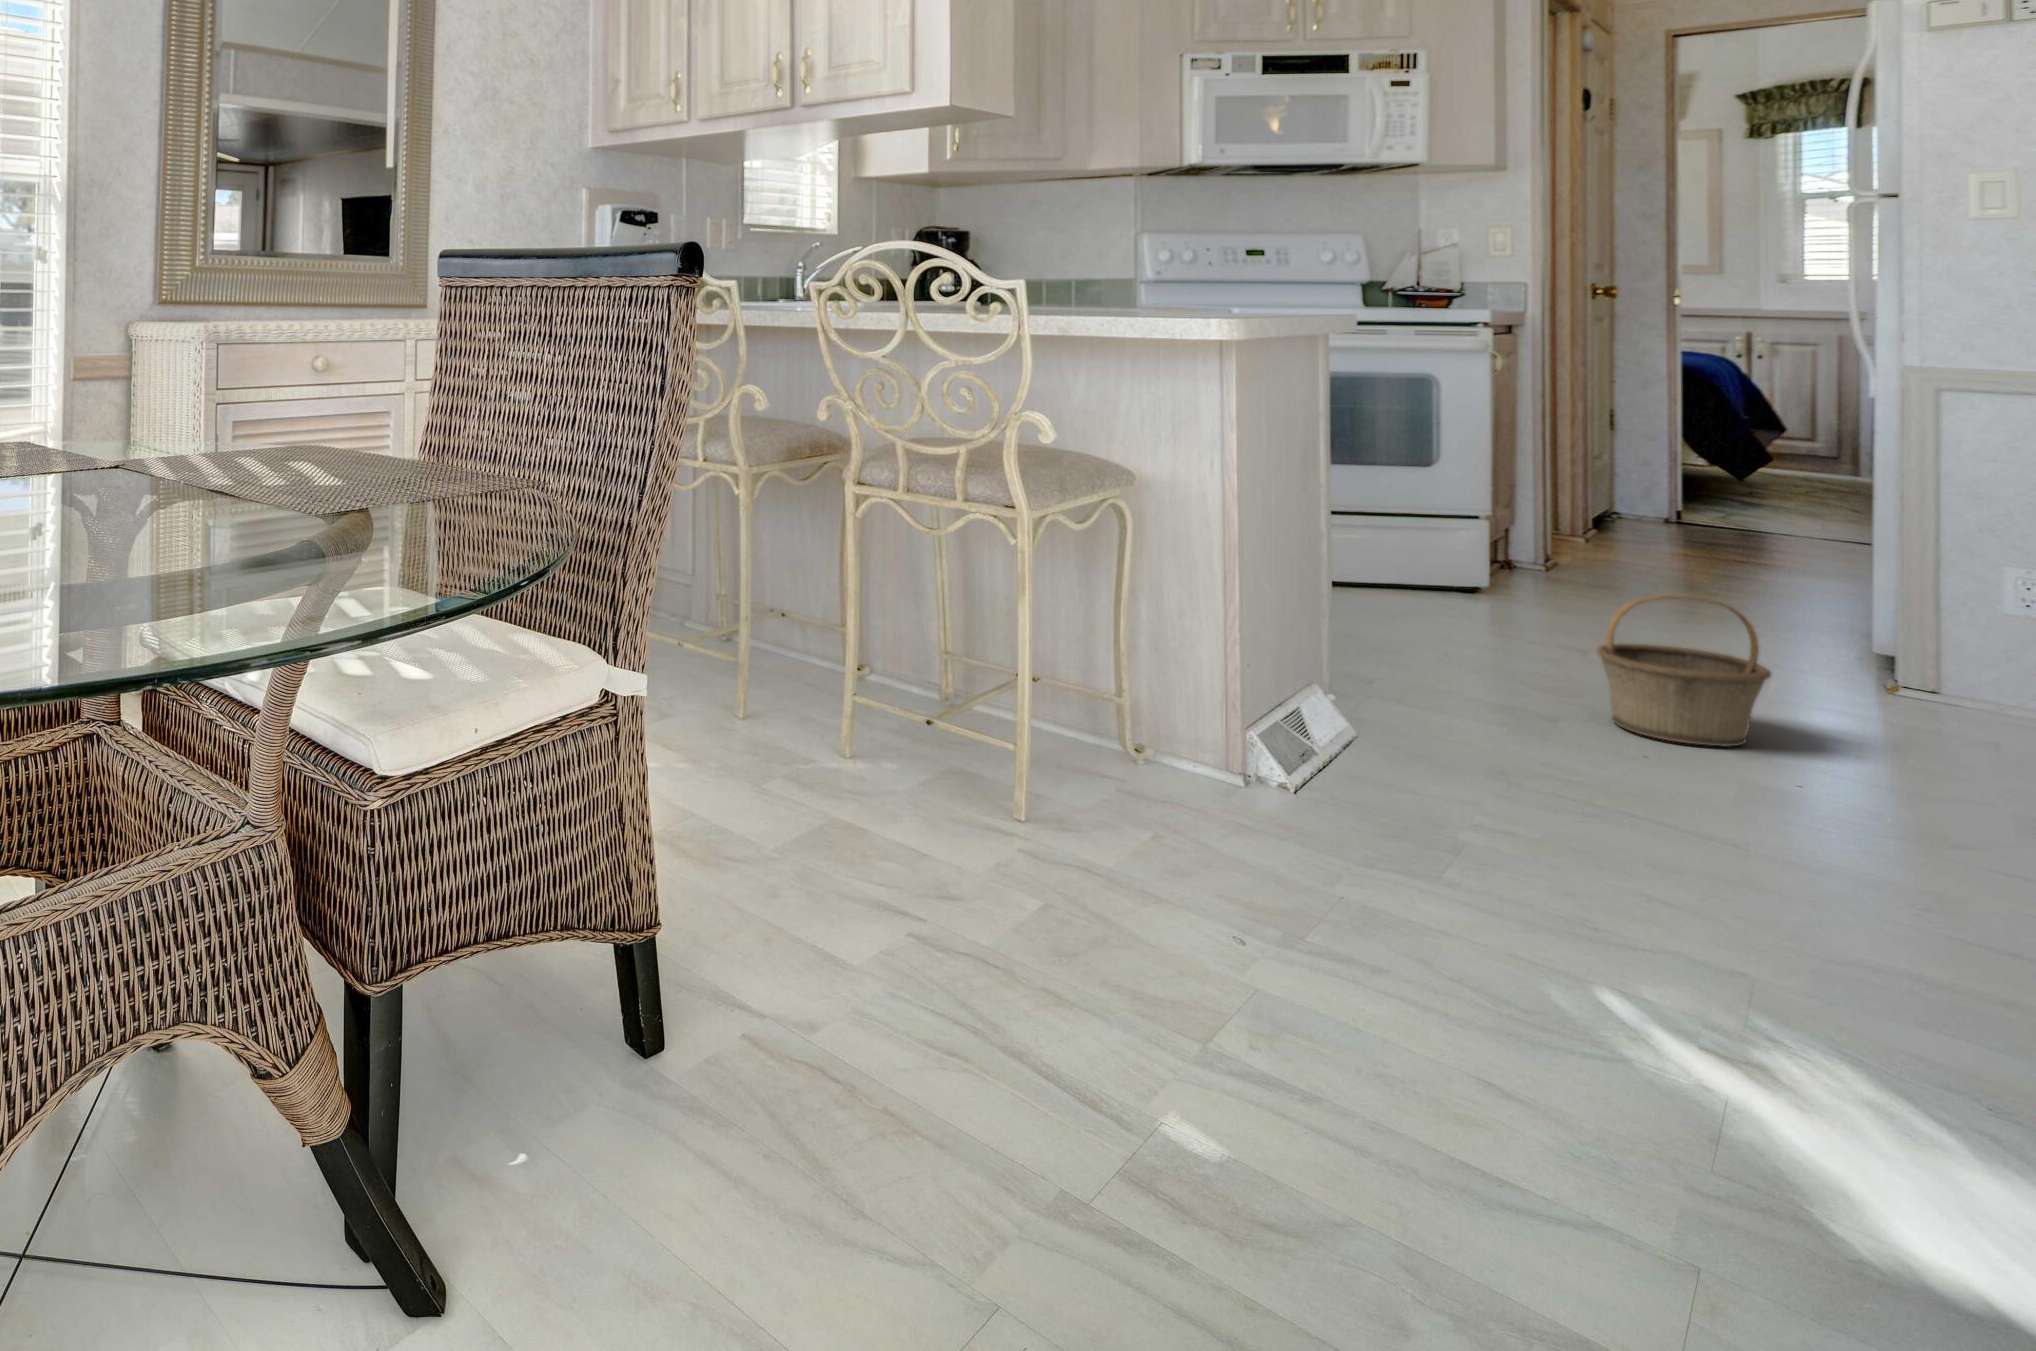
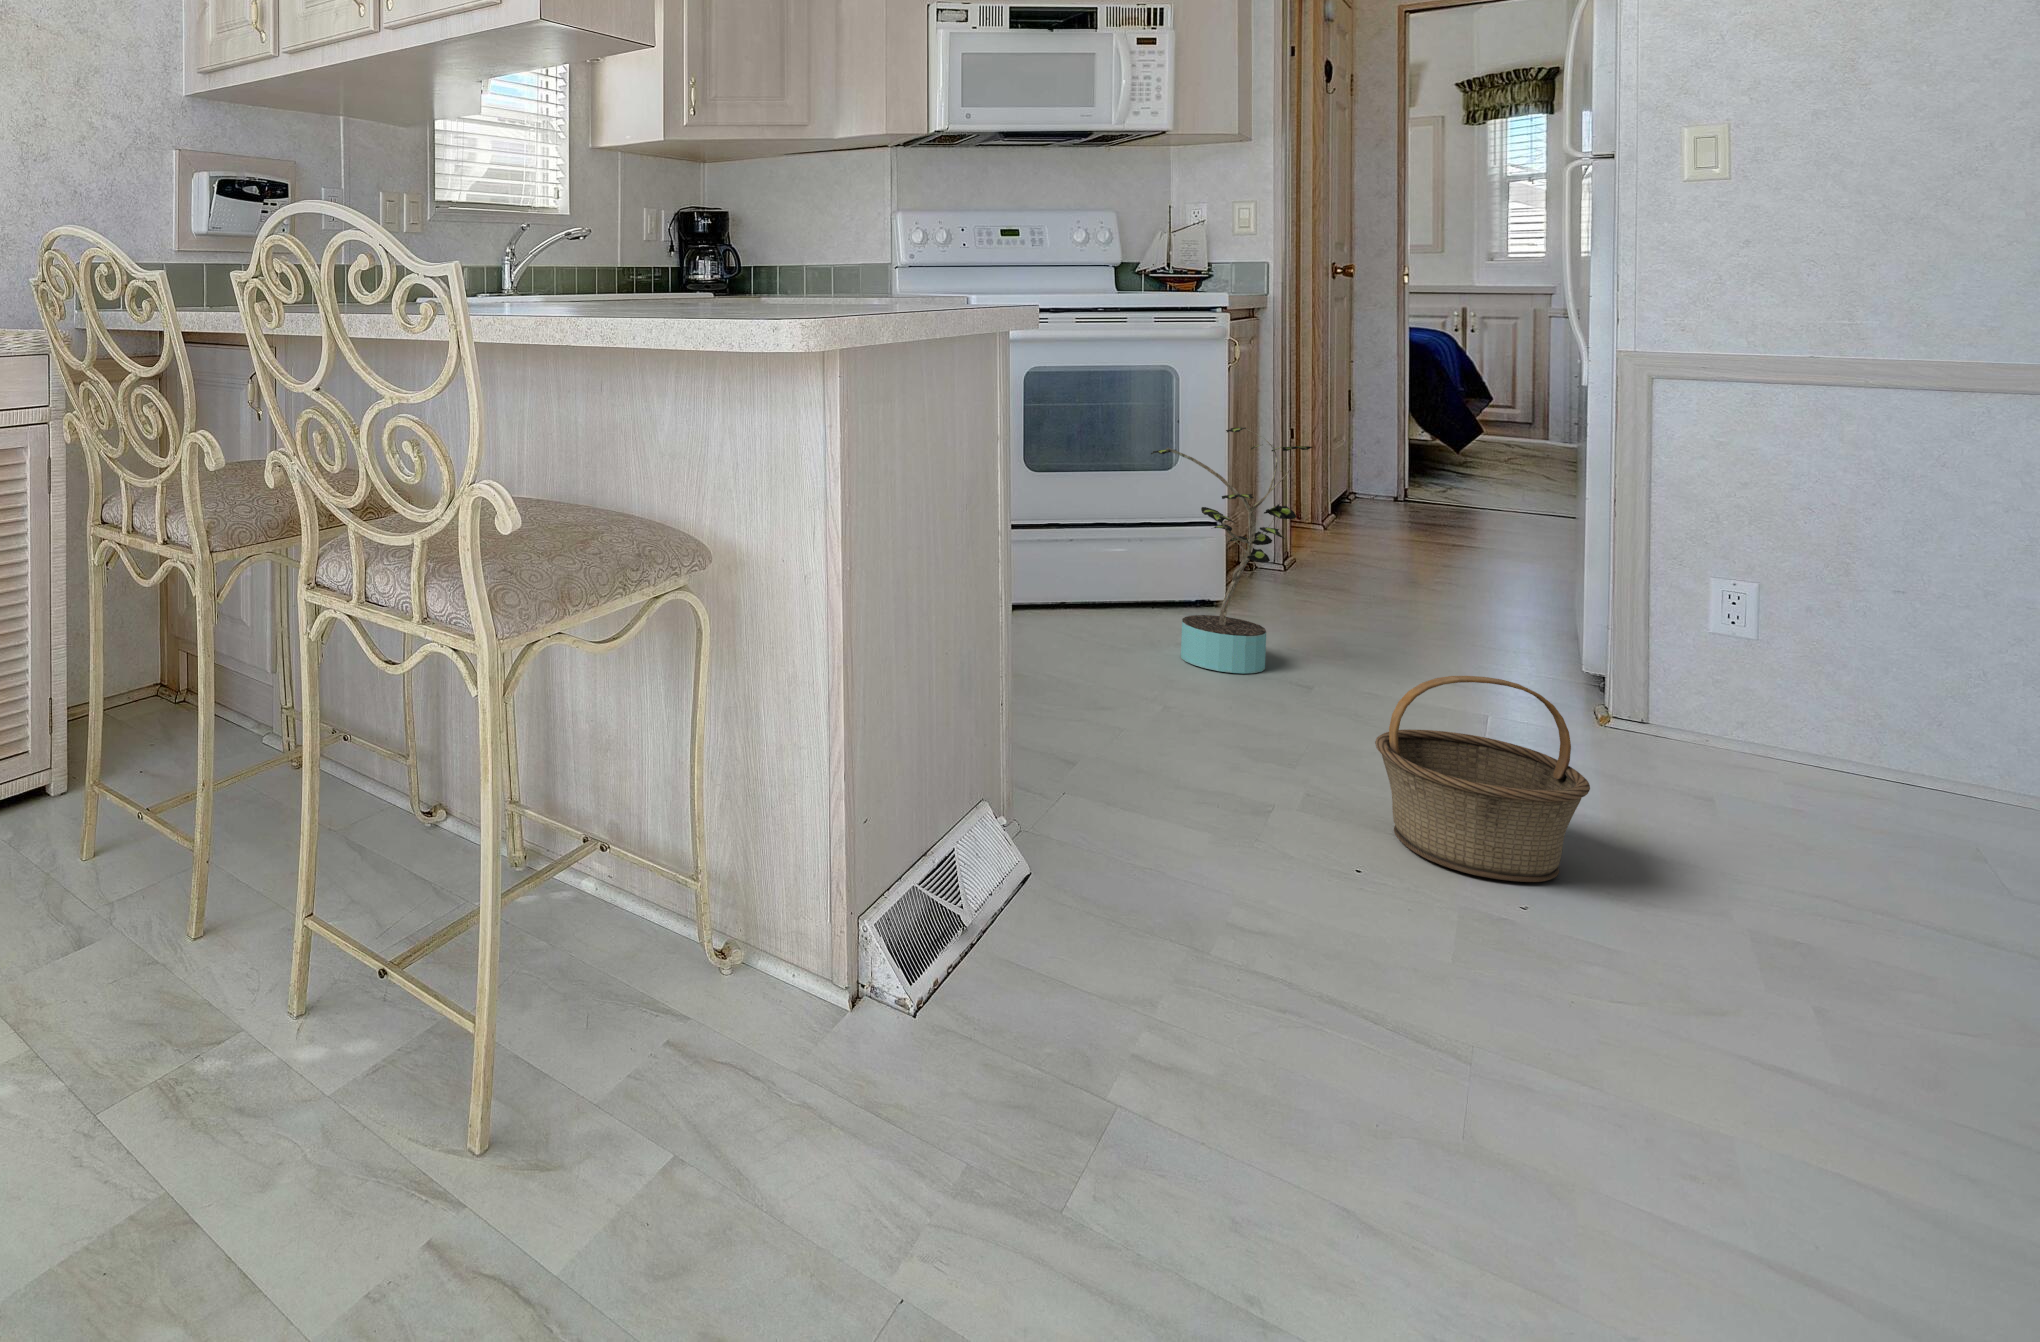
potted plant: none [1404,422,1555,632] -> present [1151,427,1312,673]

